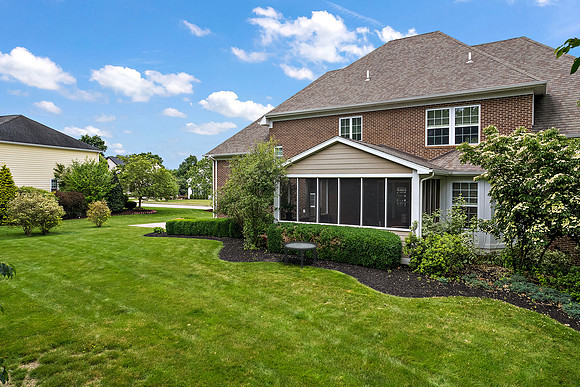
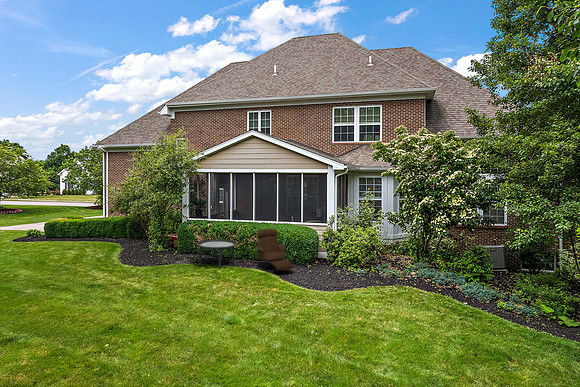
lounge chair: none [335,233,370,279] -> present [256,229,293,275]

